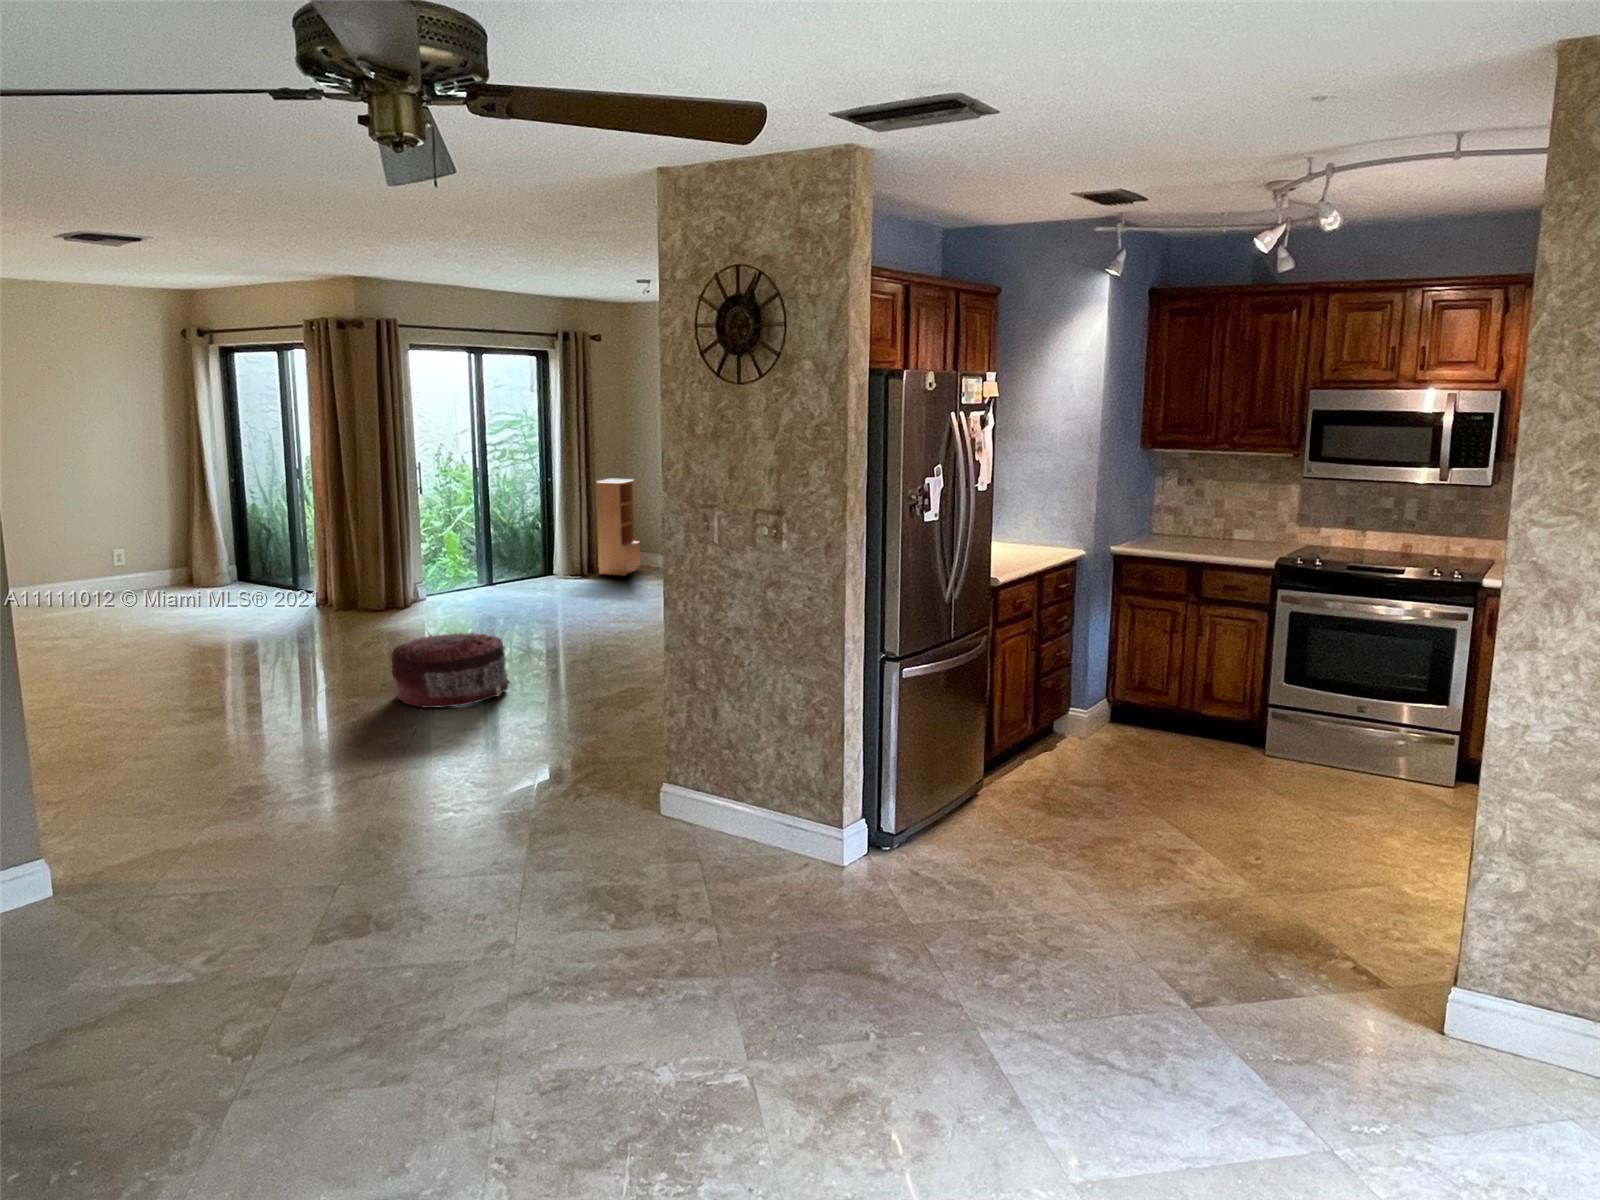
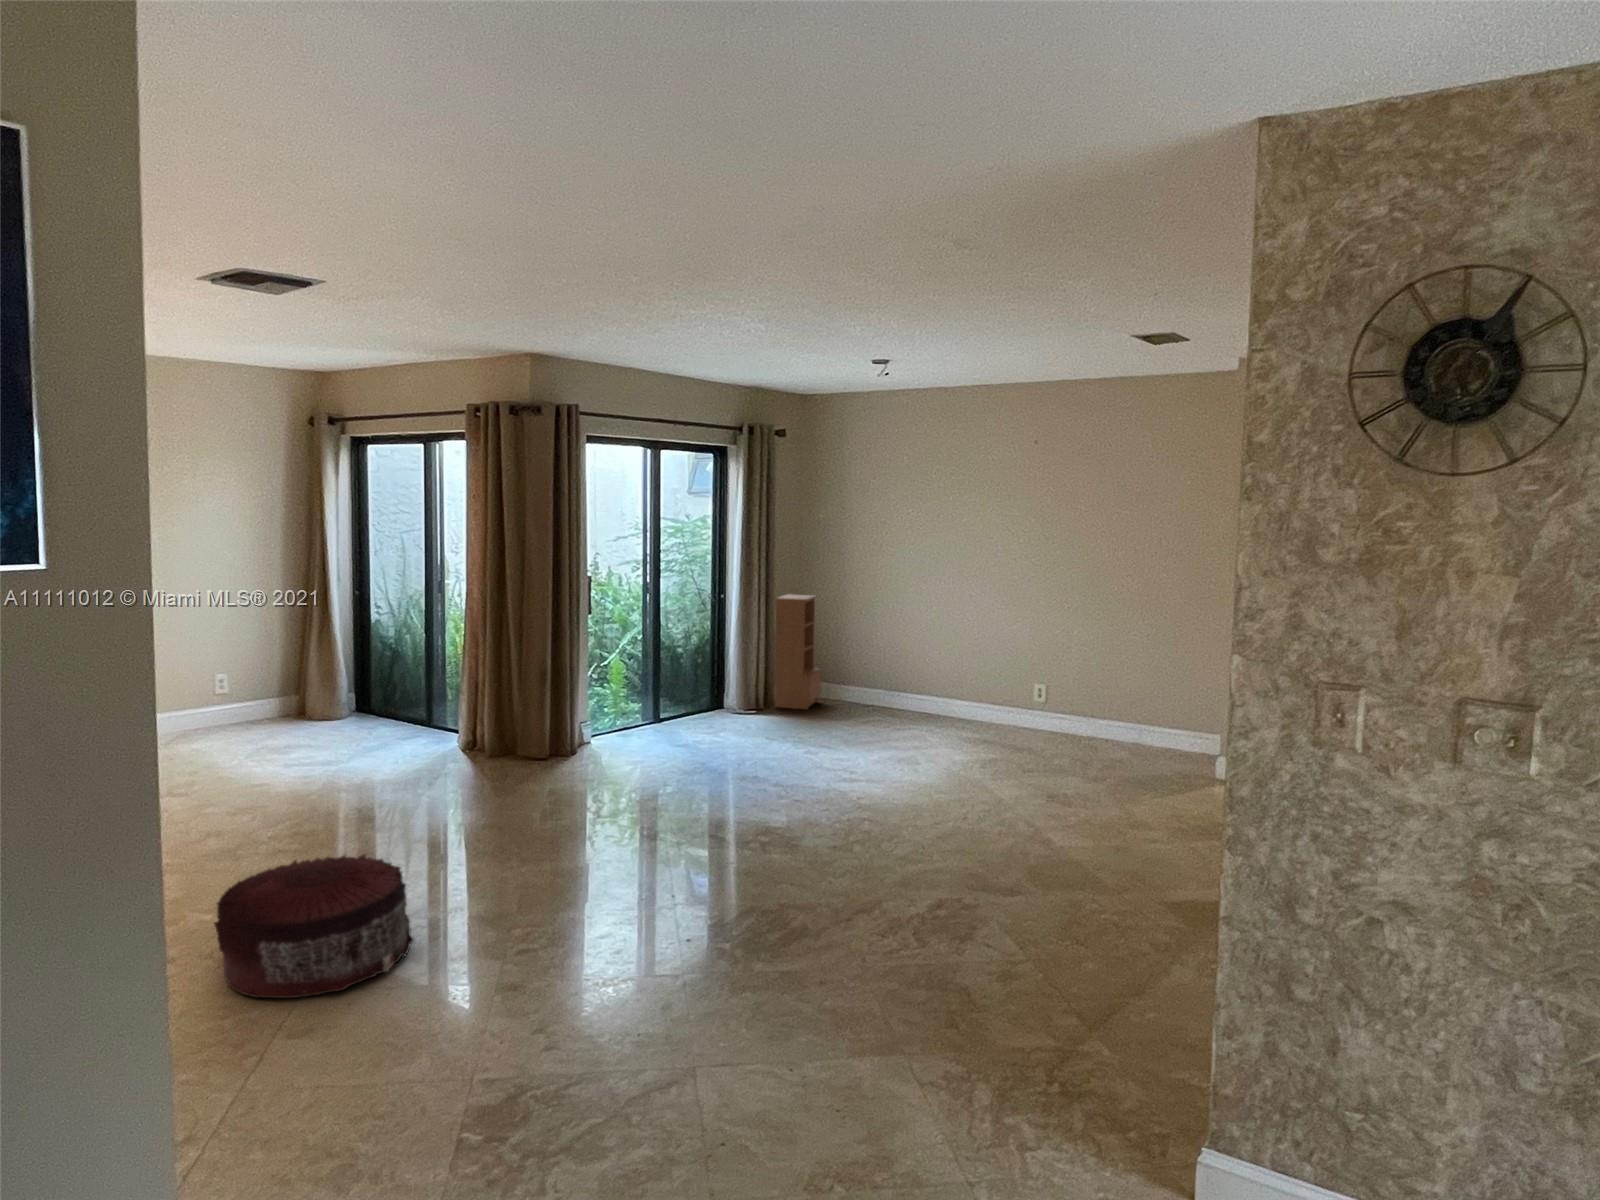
pouf: present [391,632,510,708] -> present [214,855,414,998]

